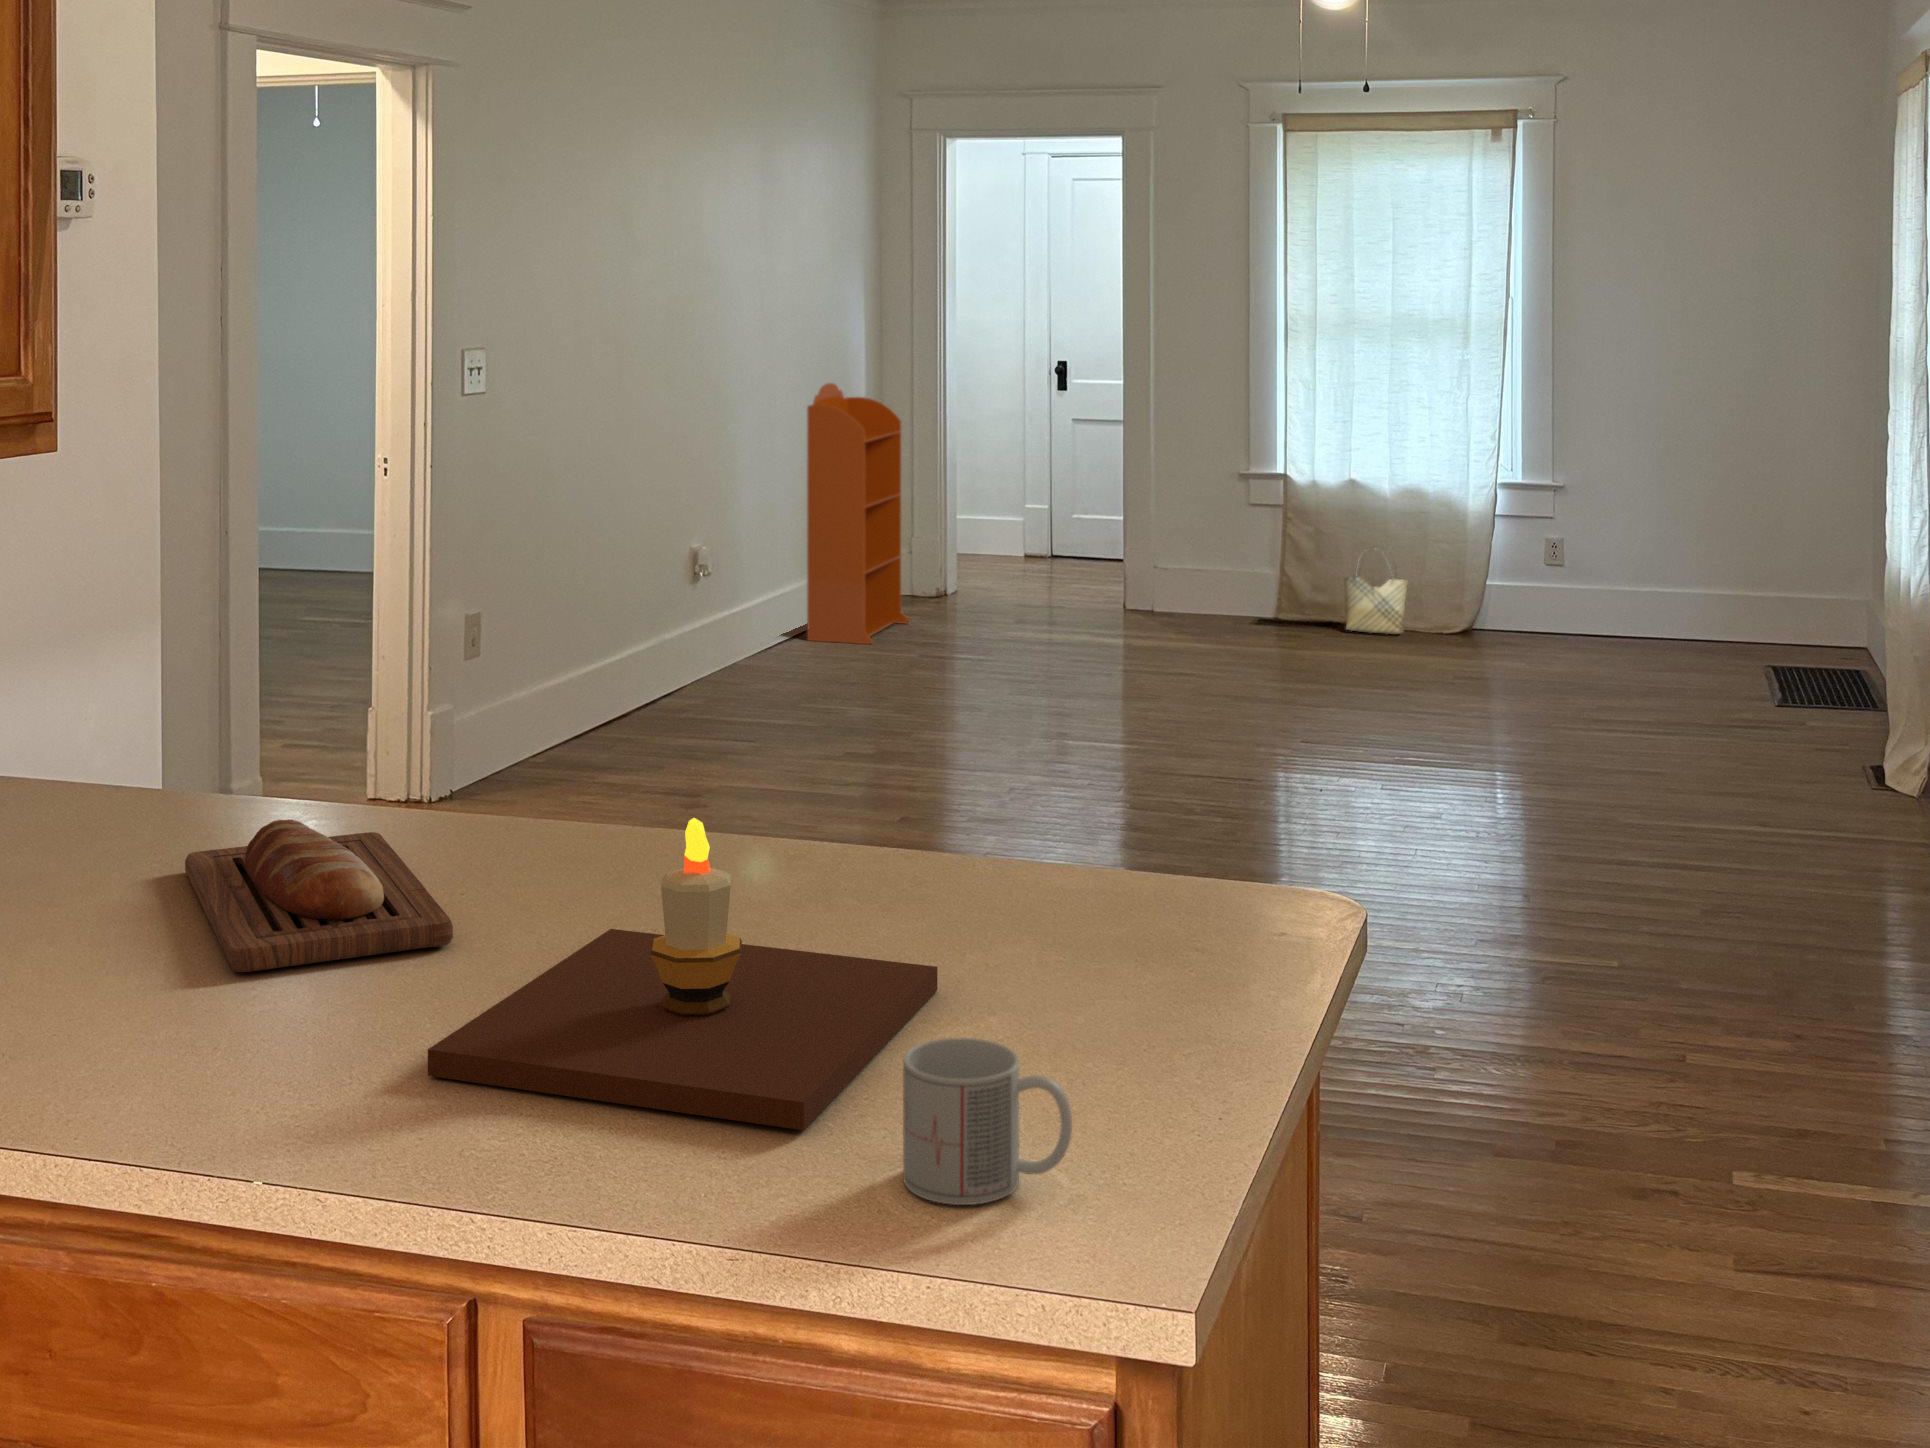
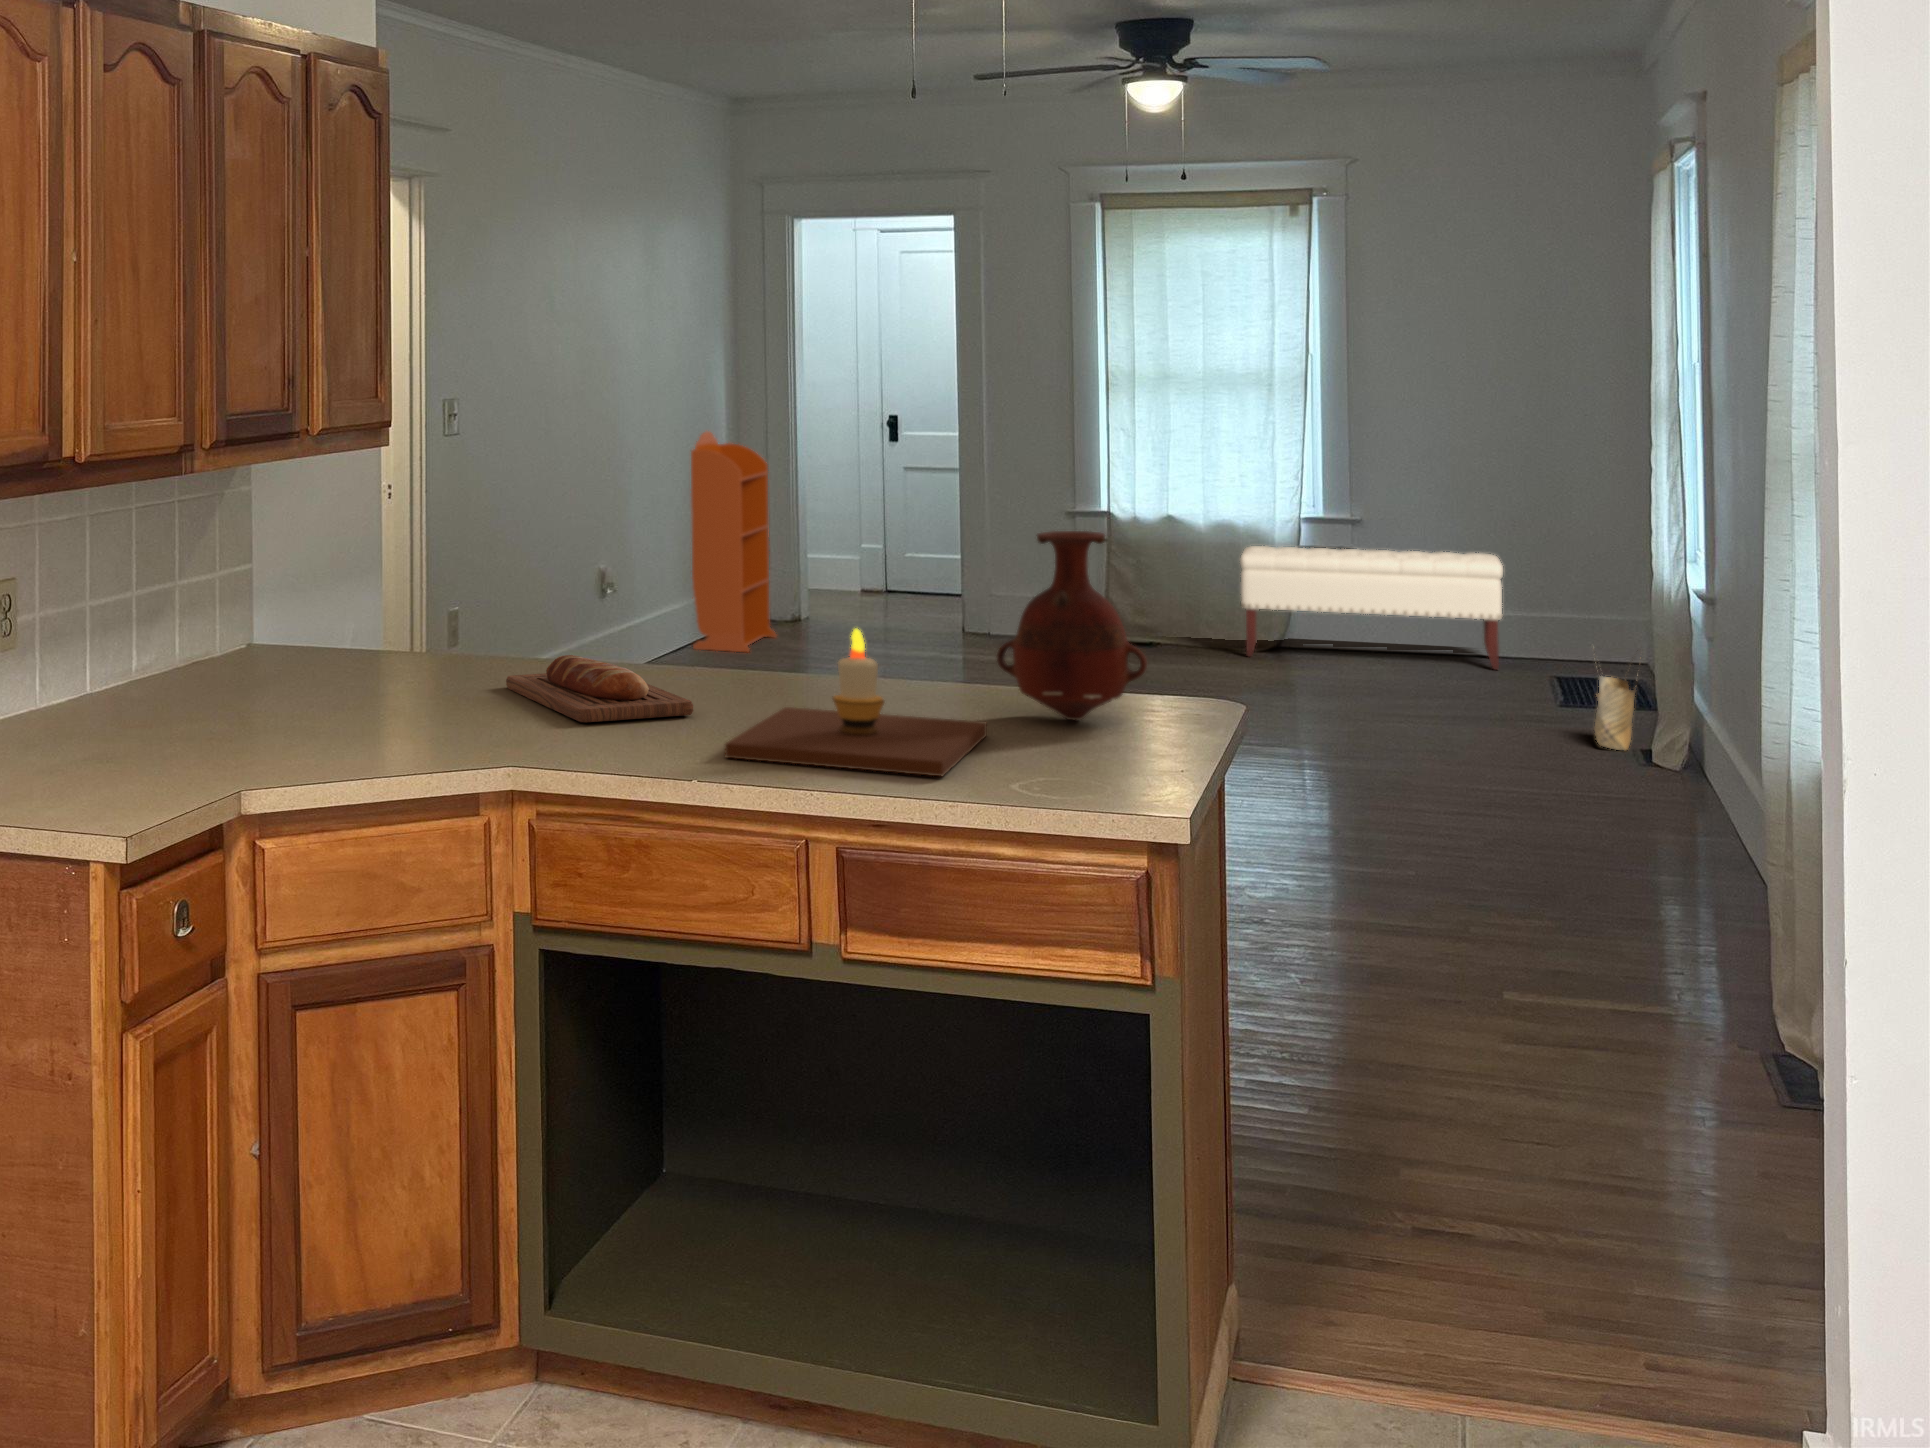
bench: none [1430,517,1715,658] -> present [1240,546,1503,669]
woven basket: present [1344,547,1408,634] -> present [1594,660,1639,750]
vase: none [976,618,1219,943] -> present [997,531,1147,720]
mug: present [903,1038,1072,1205] -> none [1003,724,1095,800]

